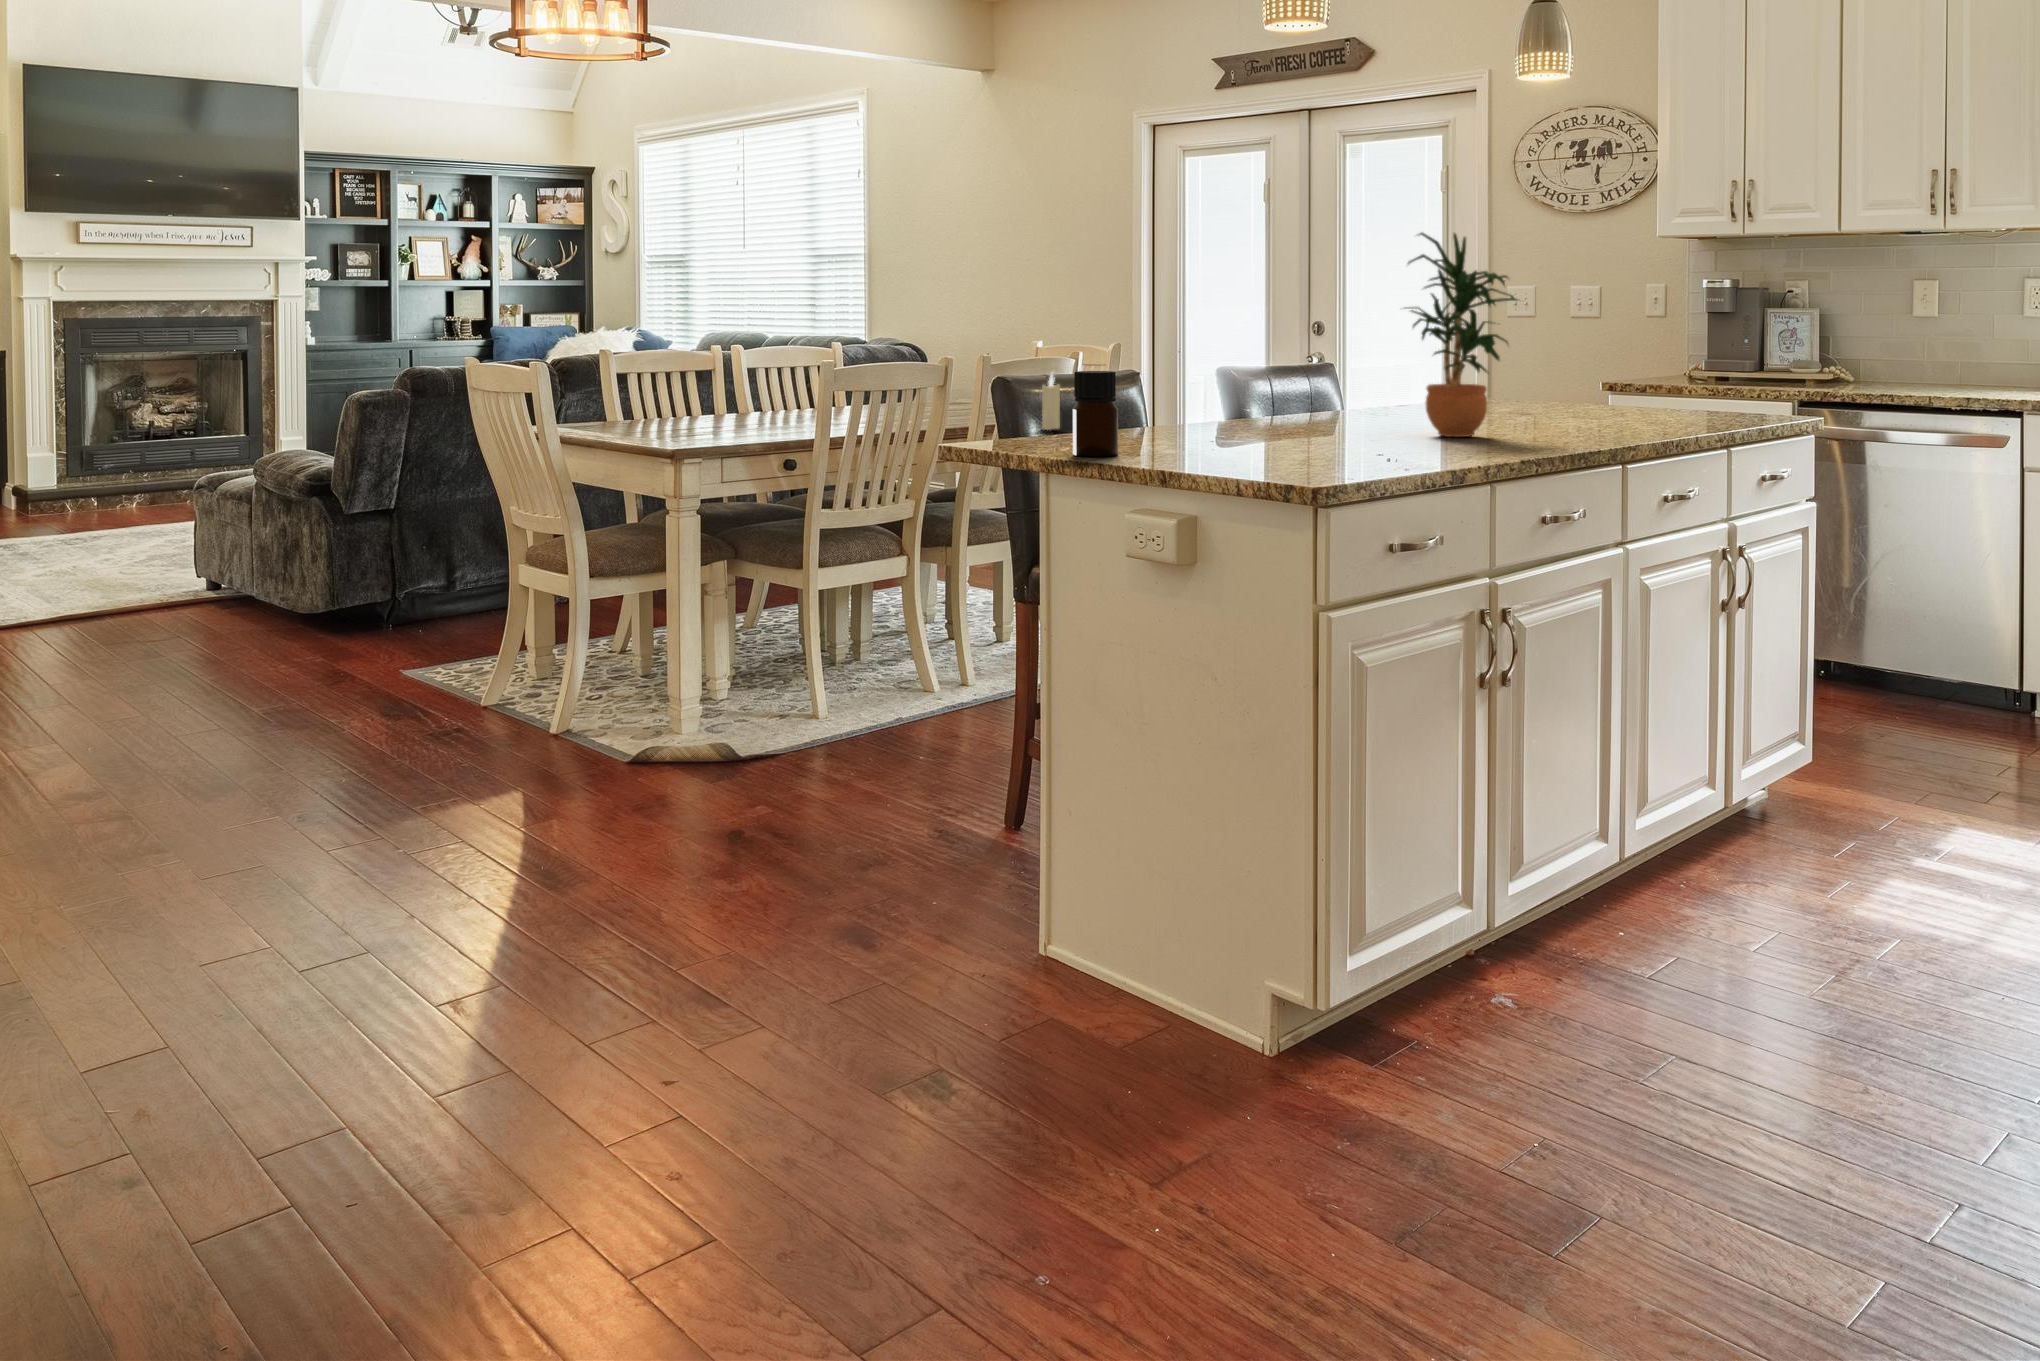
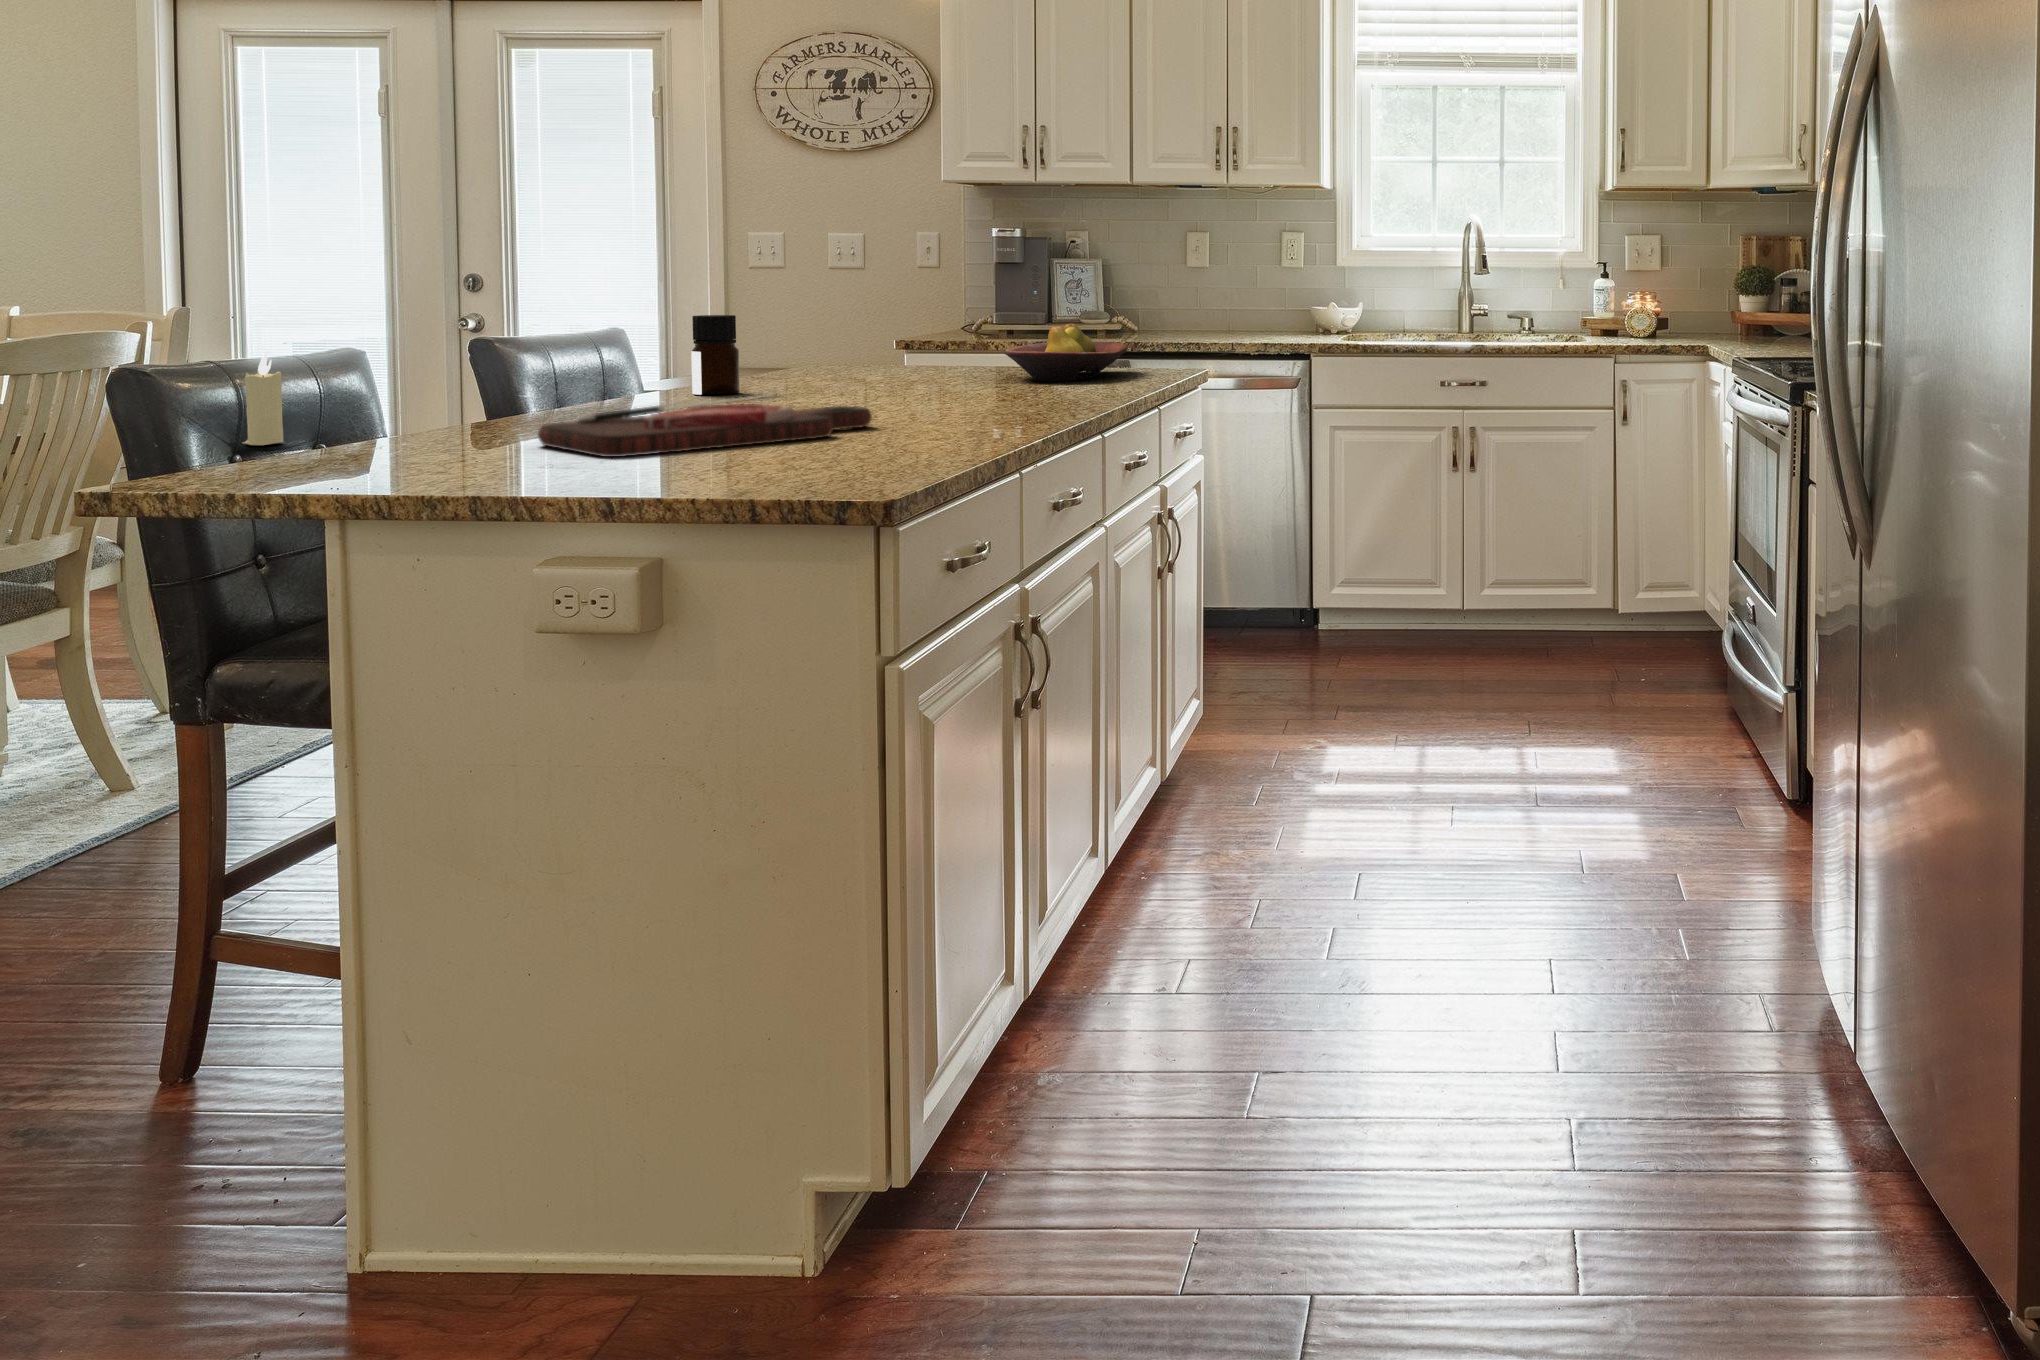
potted plant: present [1406,233,1517,437] -> none [832,158,990,411]
fruit bowl: none [1600,370,1731,422] -> present [1004,324,1128,381]
bottle: present [1073,371,1118,456] -> present [691,315,740,395]
cutting board: none [1172,416,1397,452] -> present [538,394,872,457]

